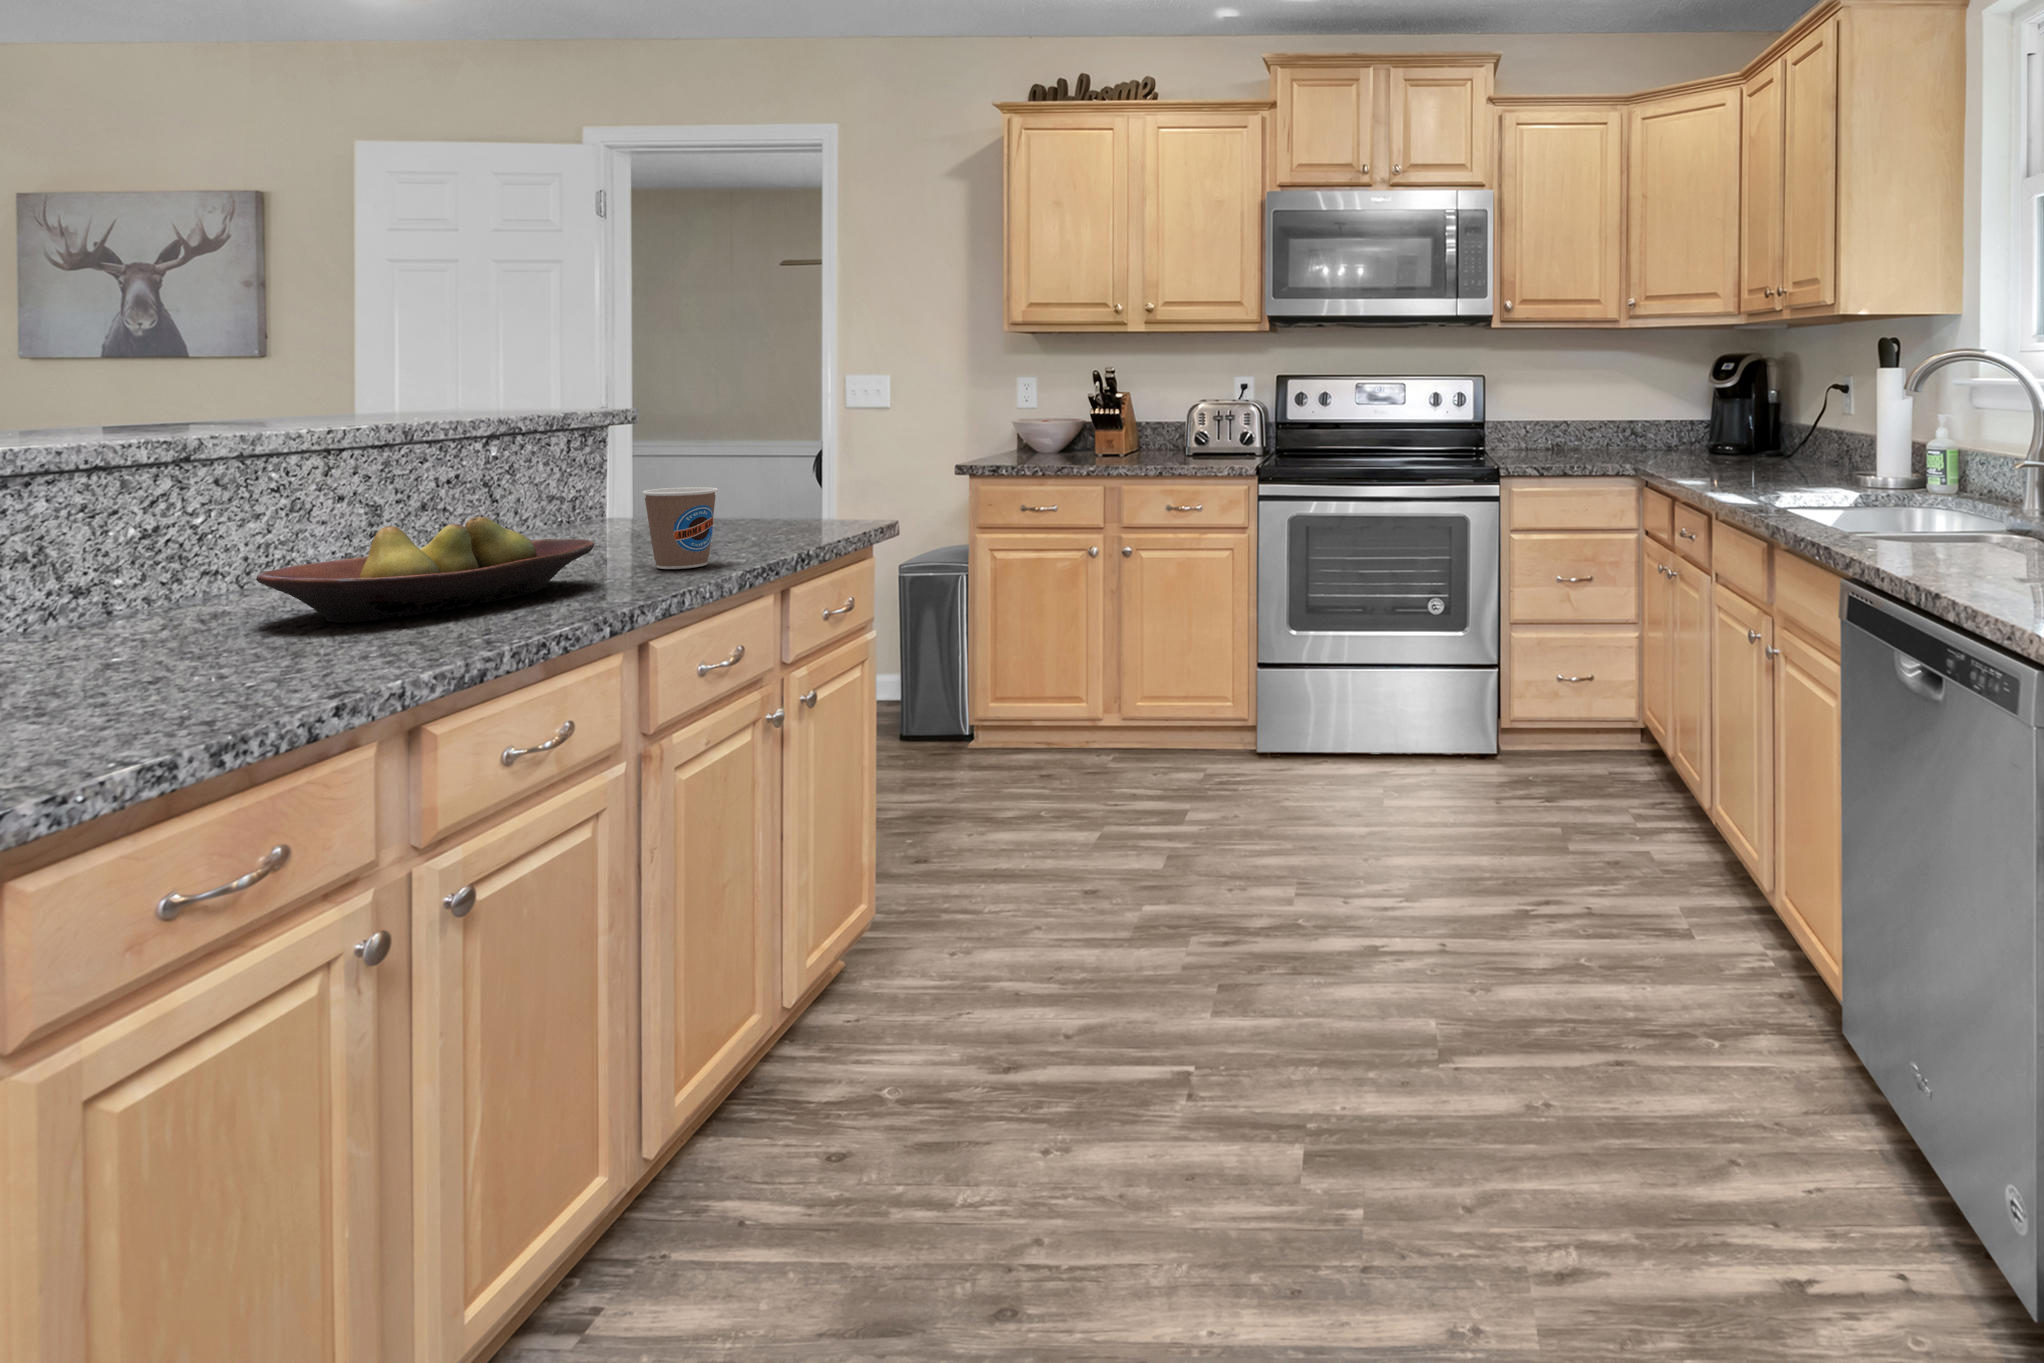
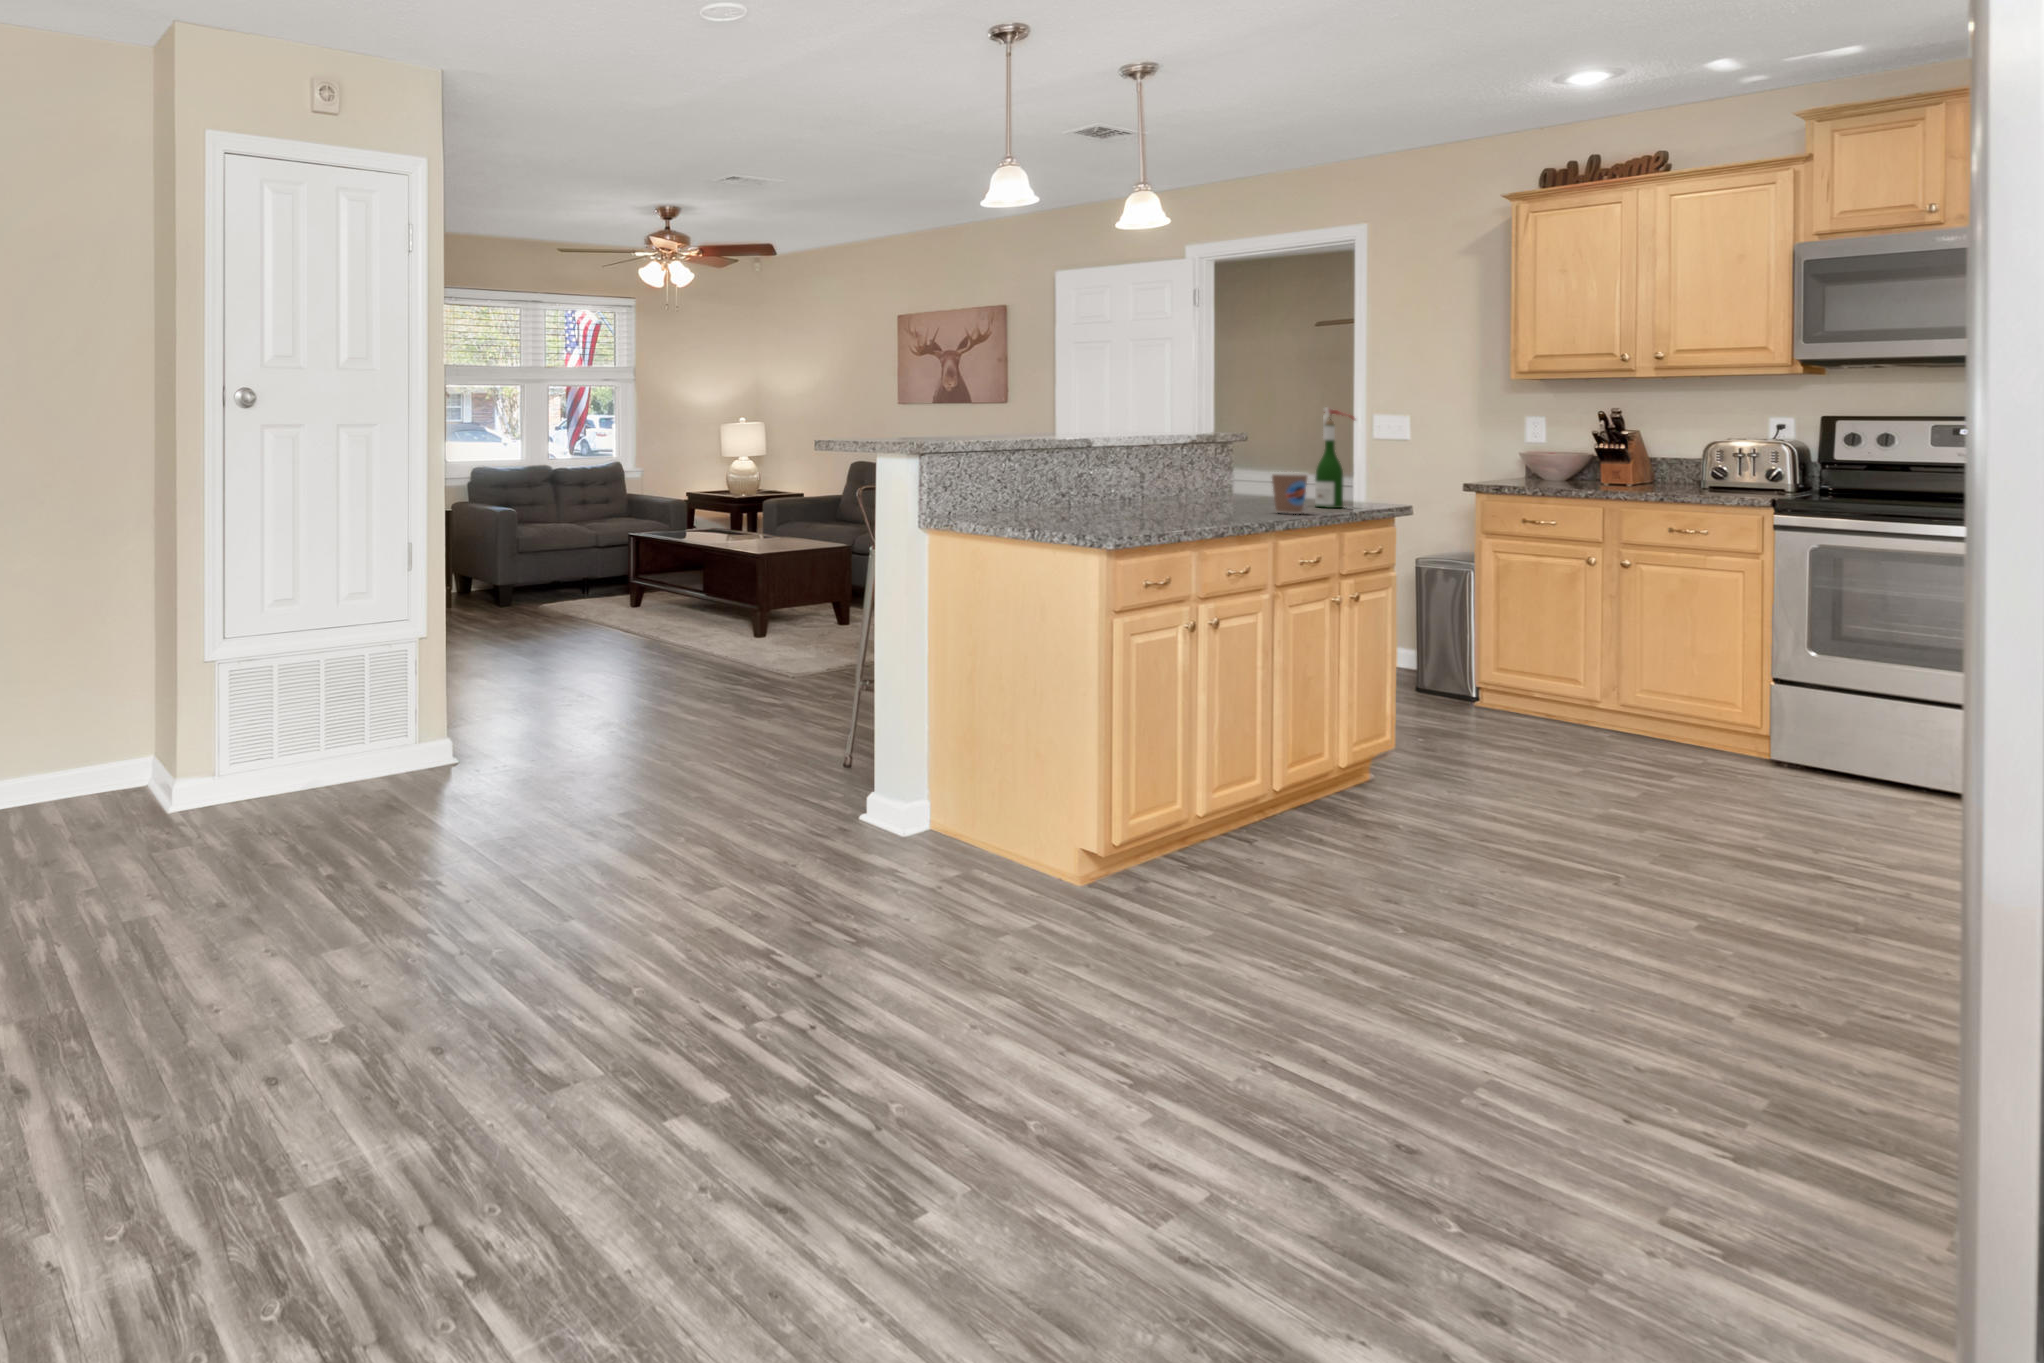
wine bottle: none [742,365,807,538] -> present [1315,407,1355,508]
fruit bowl: present [256,517,594,622] -> none [1129,478,1251,517]

